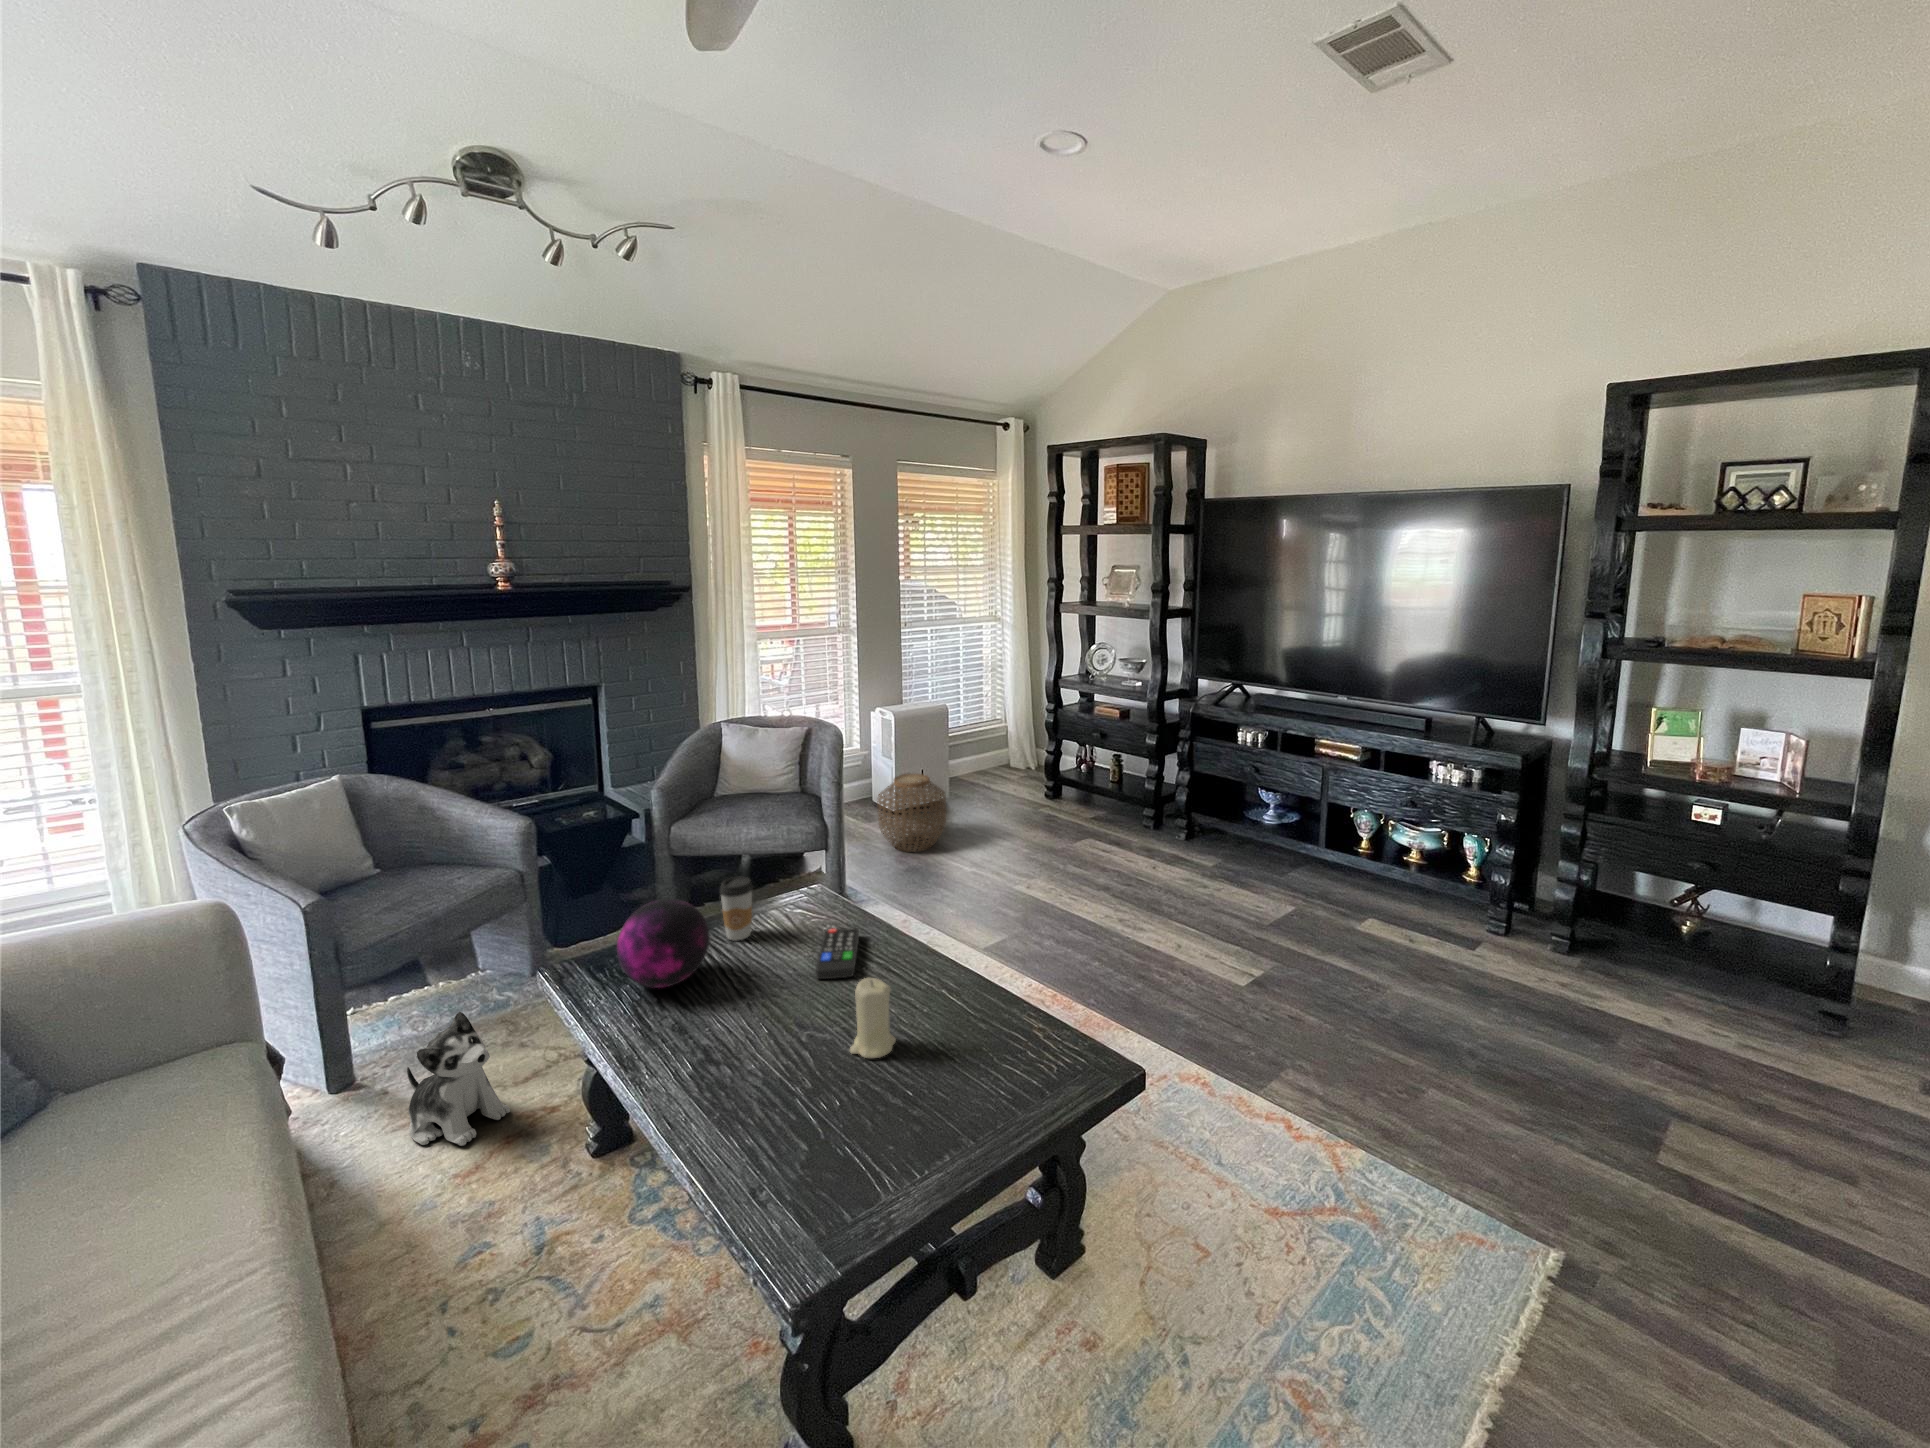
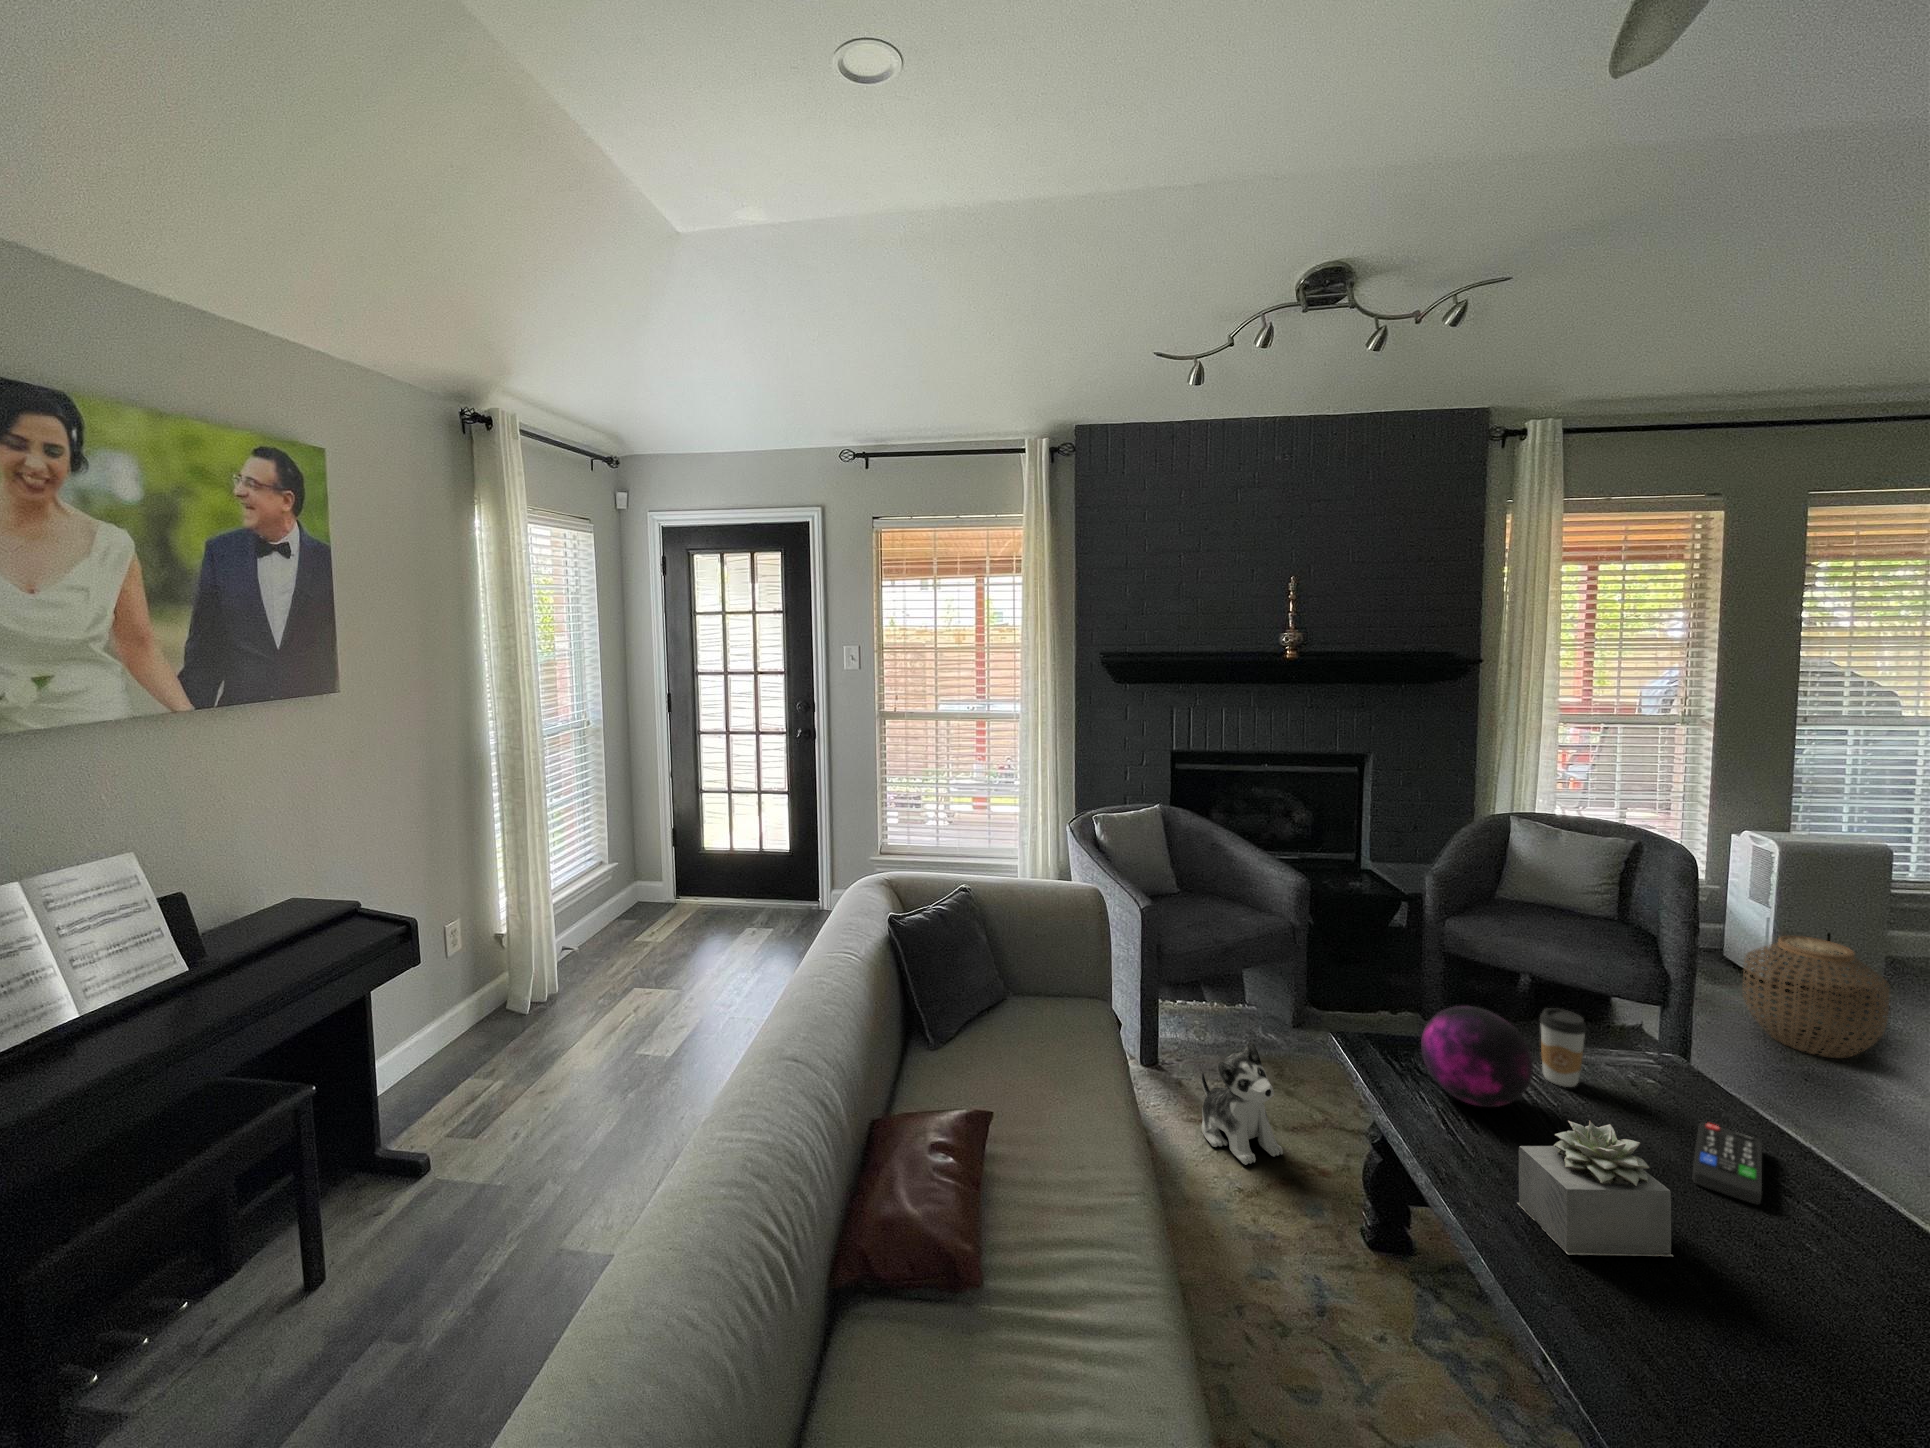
succulent plant: none [685,962,795,1085] -> present [1517,1121,1673,1256]
candle: present [850,978,896,1058] -> none [1772,1222,1864,1349]

